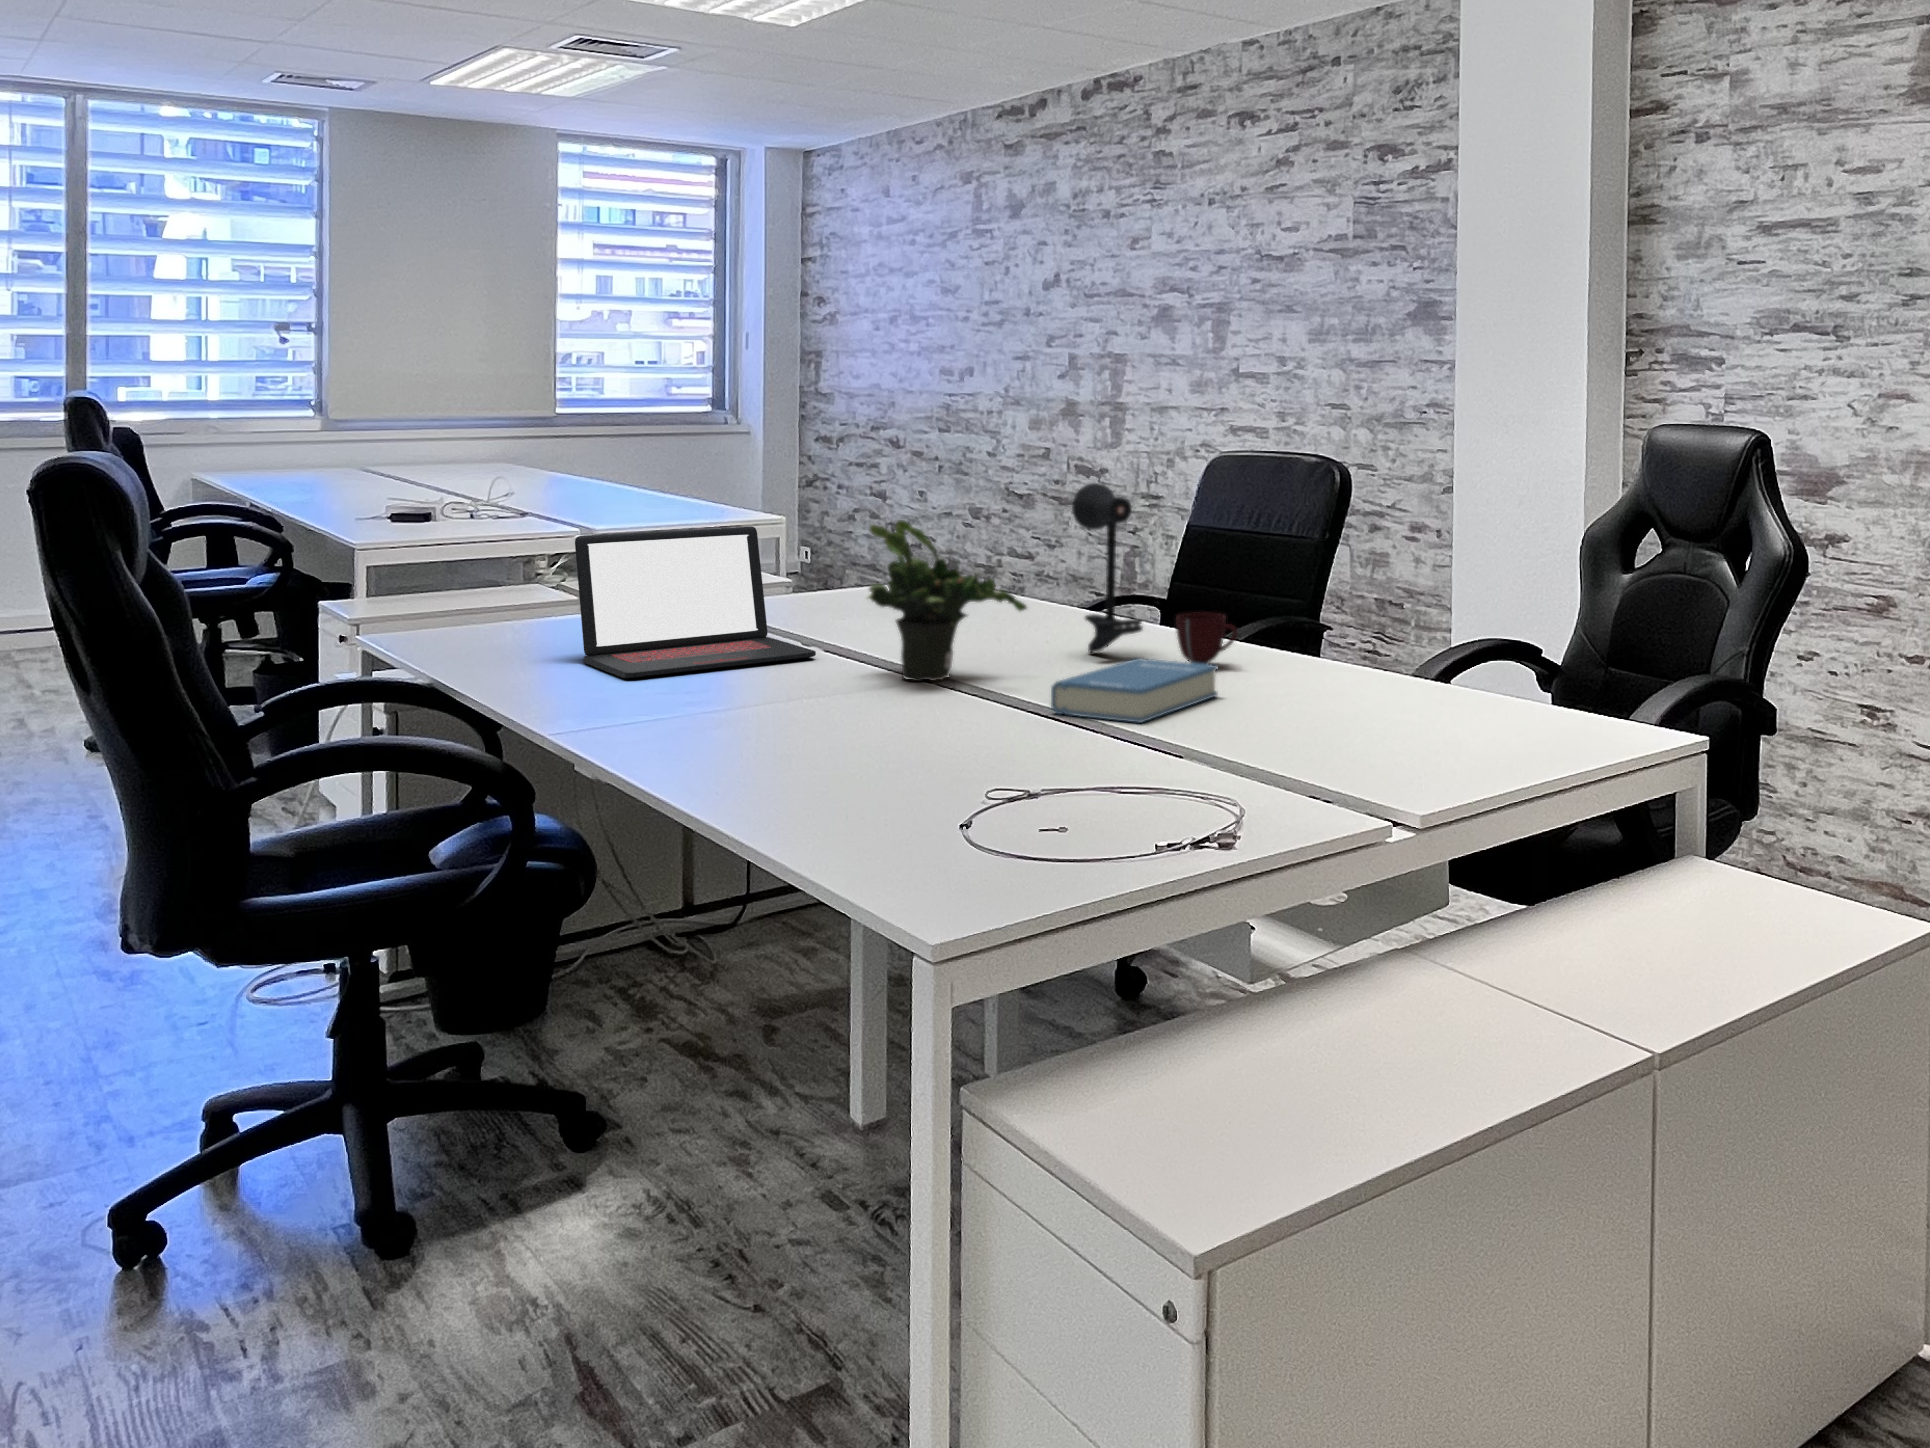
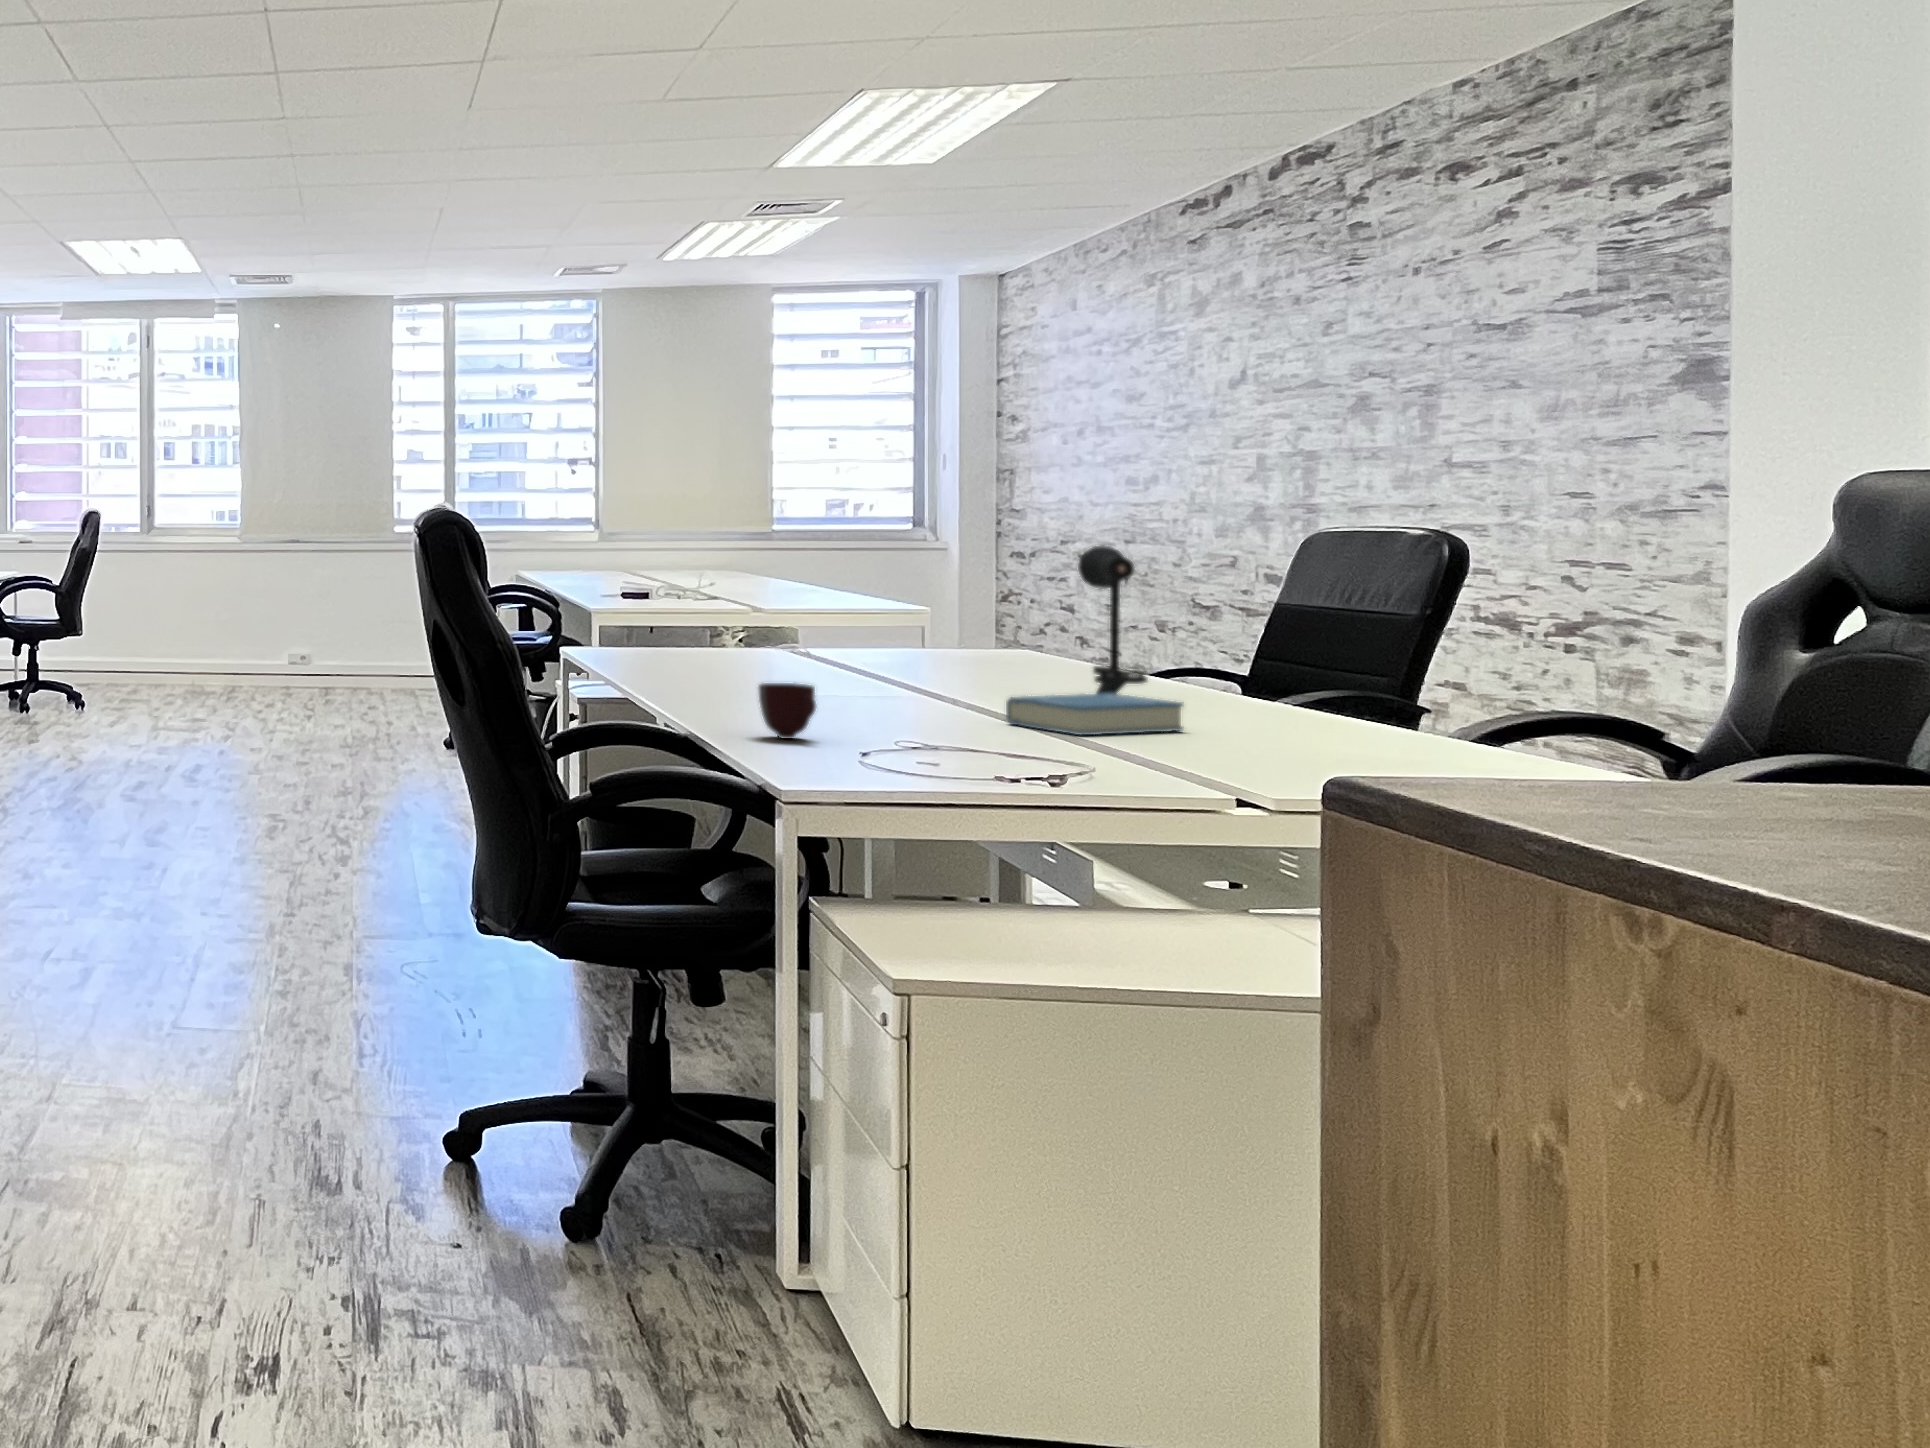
potted plant: present [868,520,1027,681] -> none [871,567,1017,701]
laptop: present [575,526,816,678] -> none [681,580,852,682]
mug: present [1176,612,1237,664] -> present [759,683,816,739]

